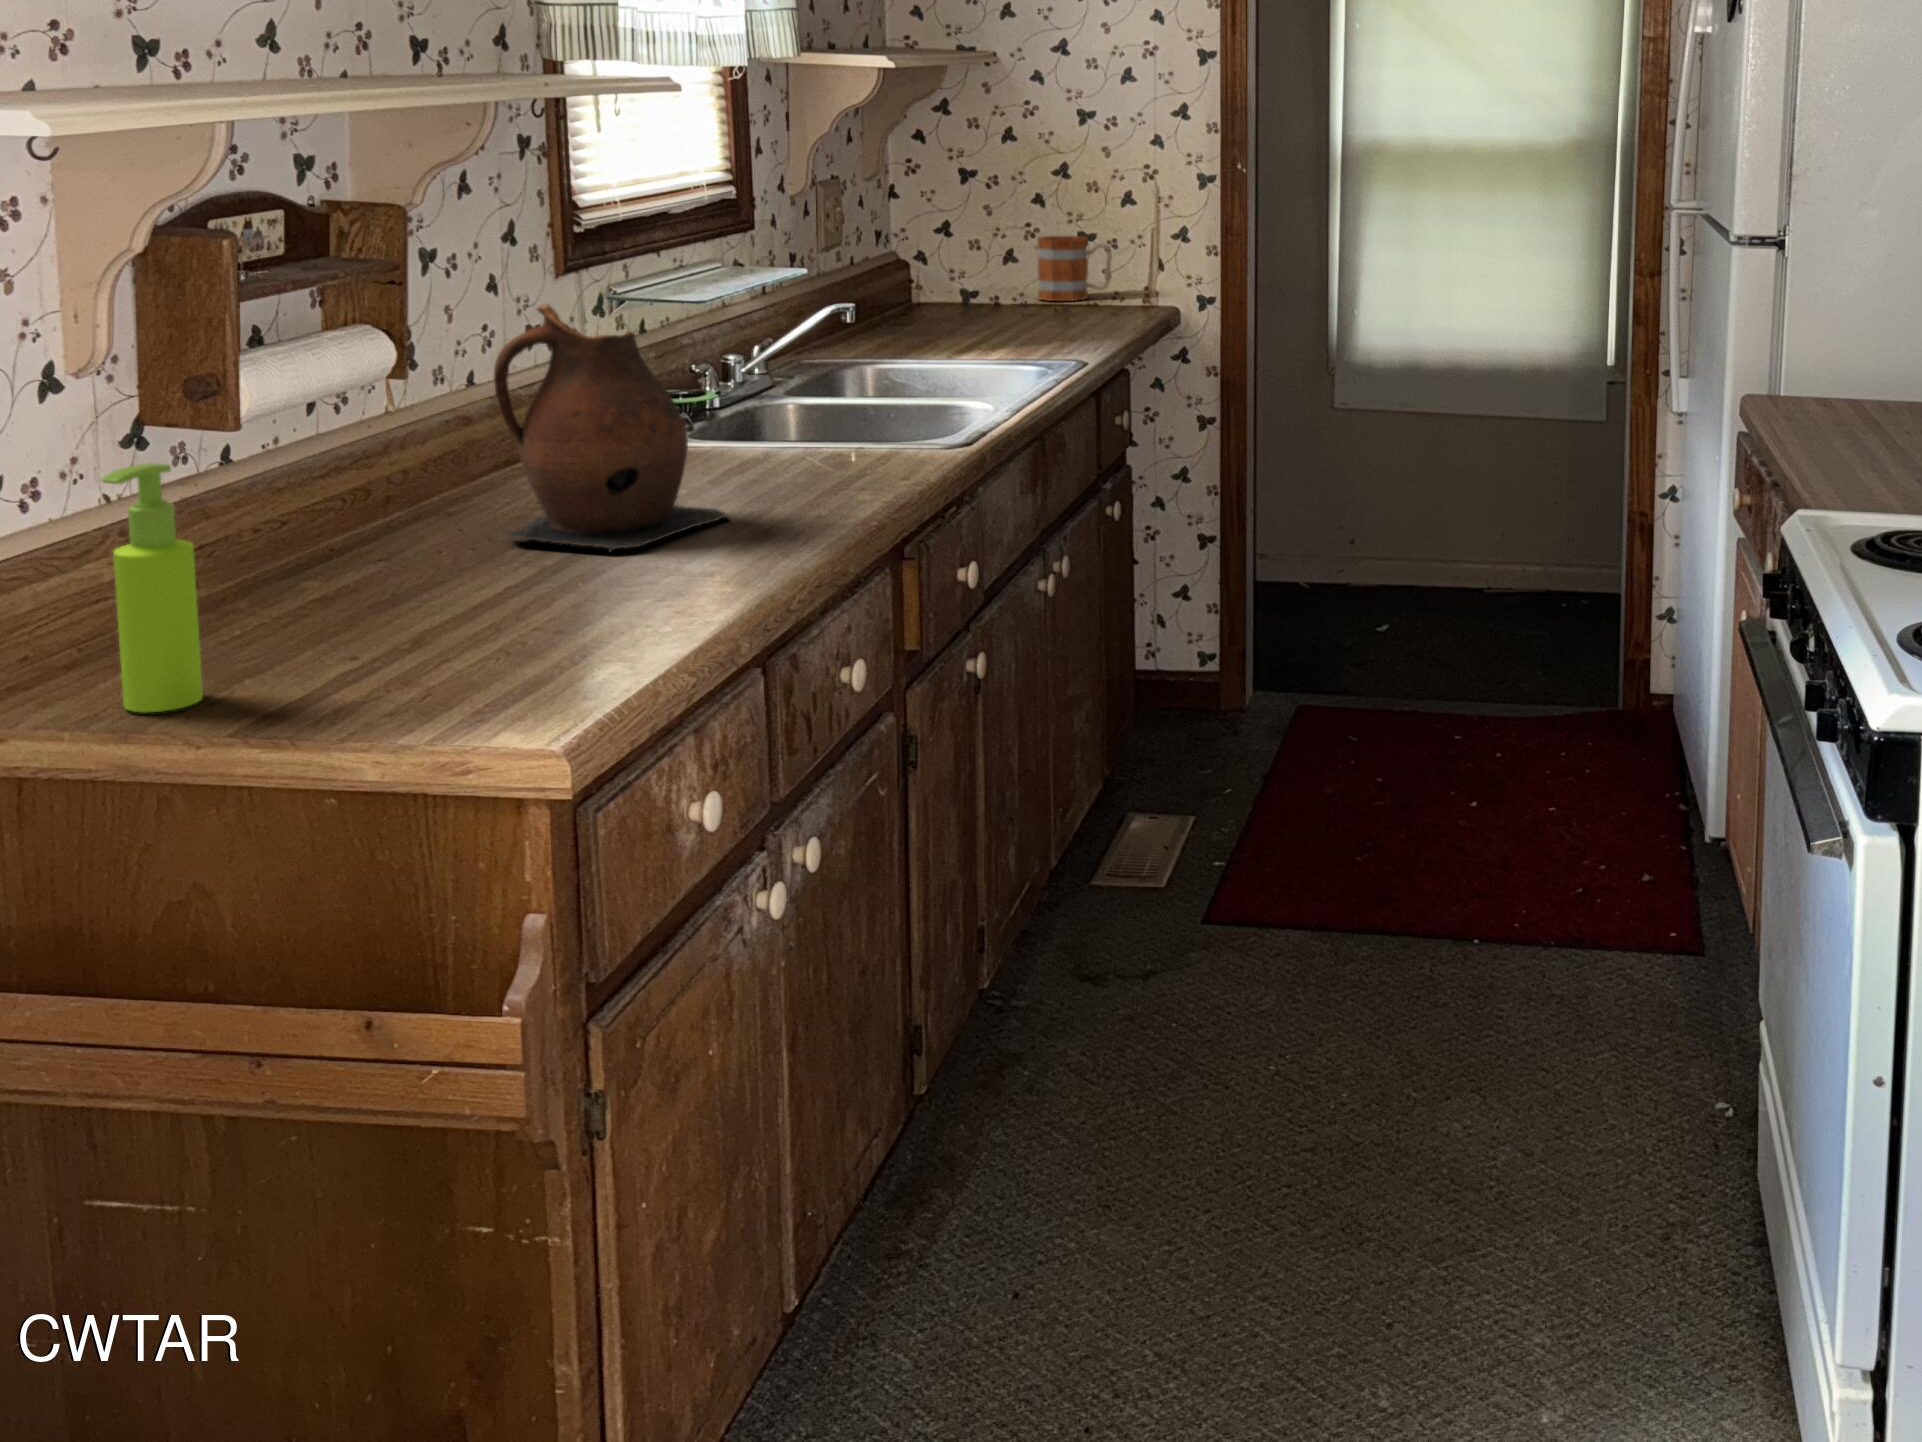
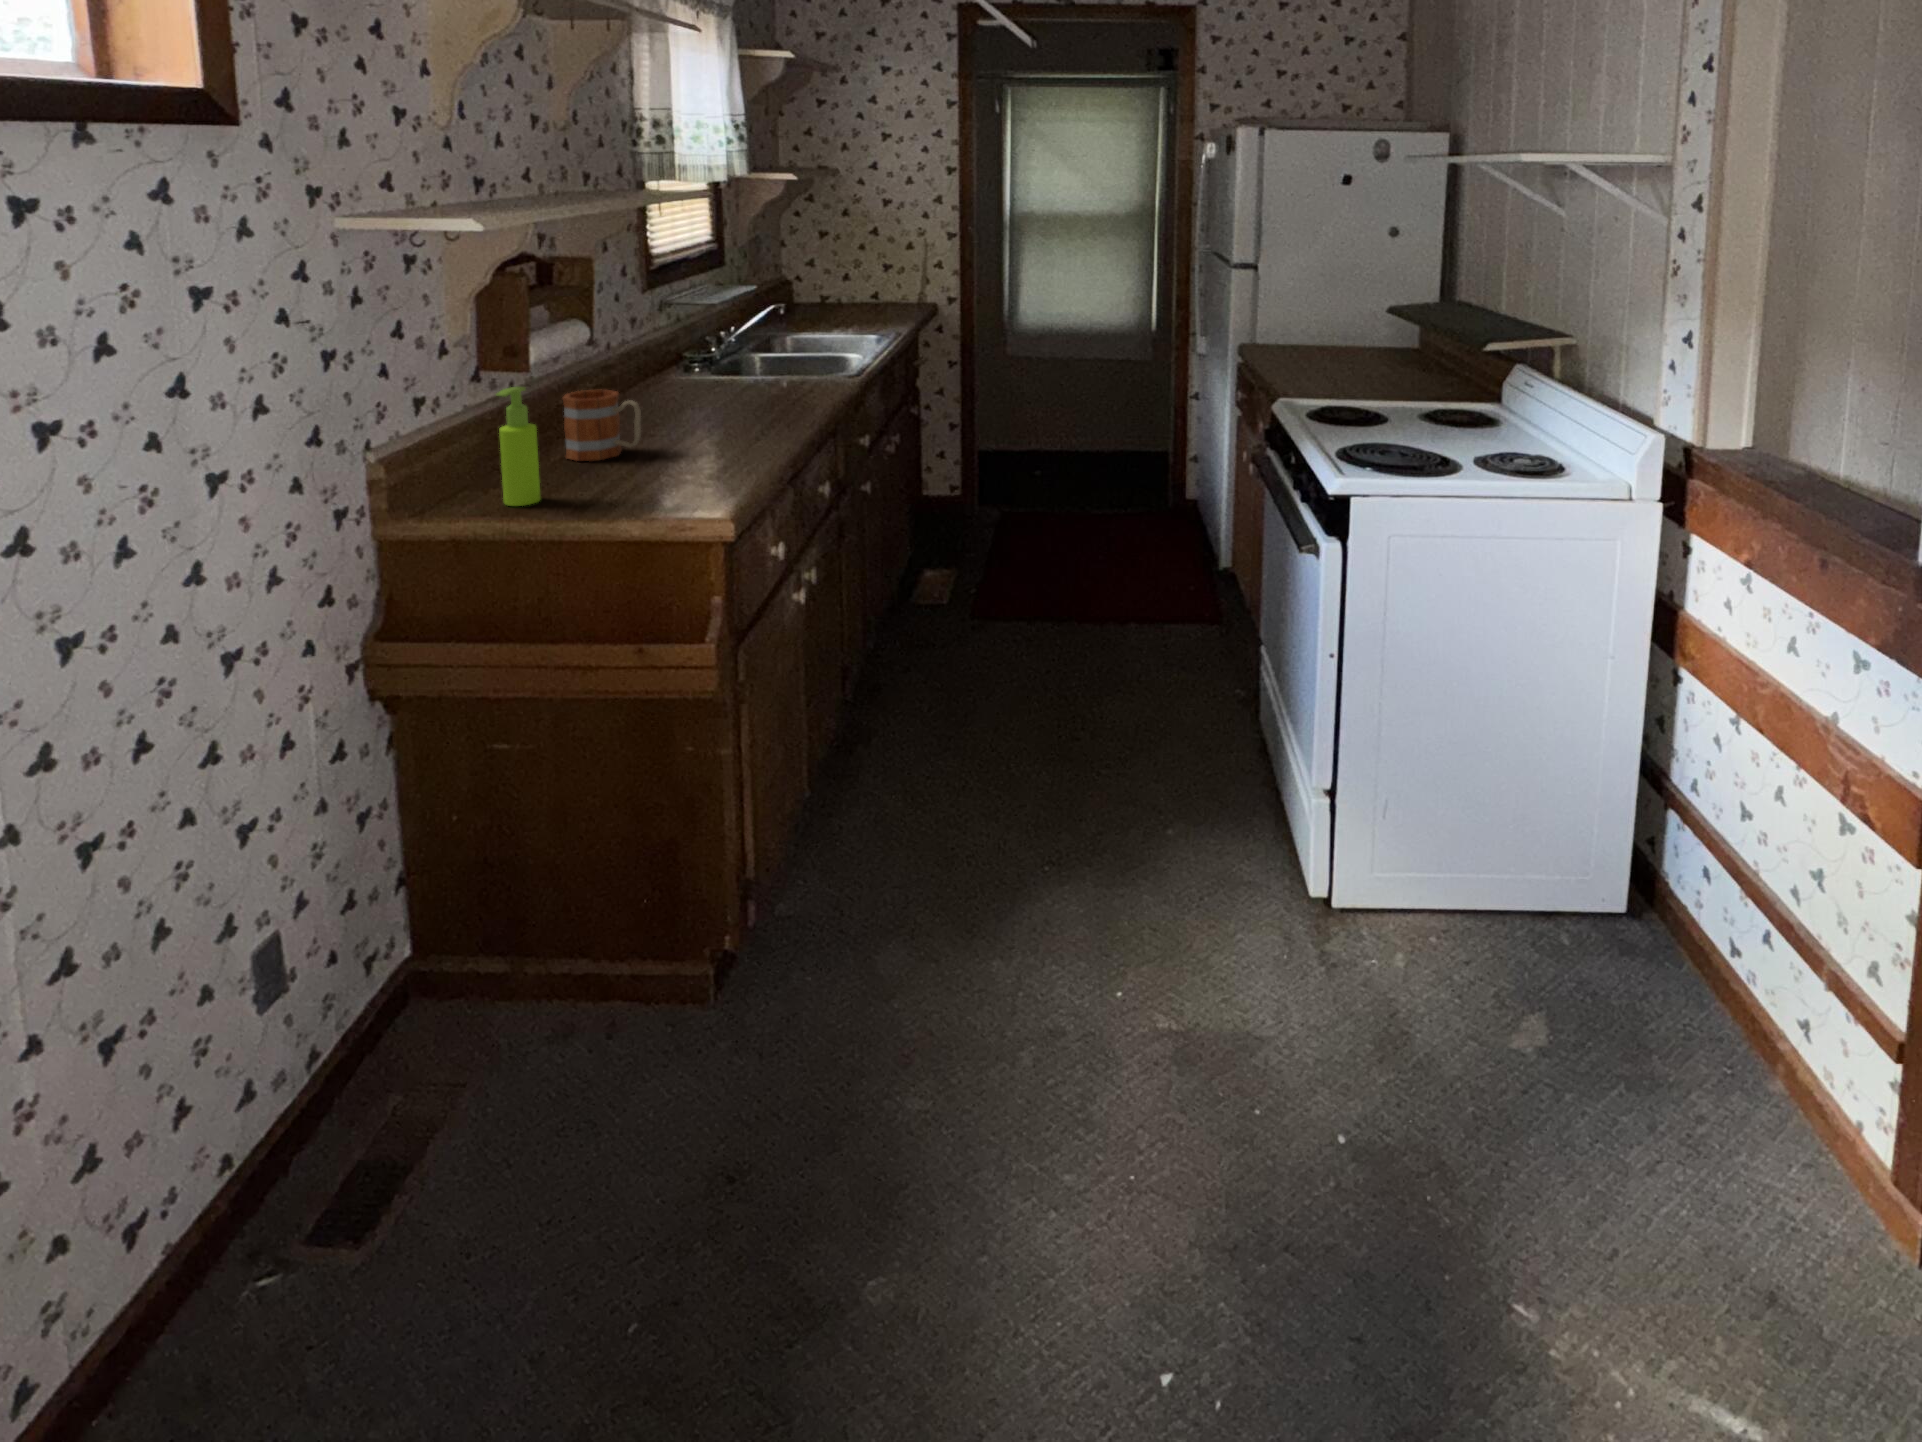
mug: present [1038,236,1112,301] -> present [562,389,641,461]
ceramic pitcher: present [494,304,728,552] -> none [641,307,757,430]

